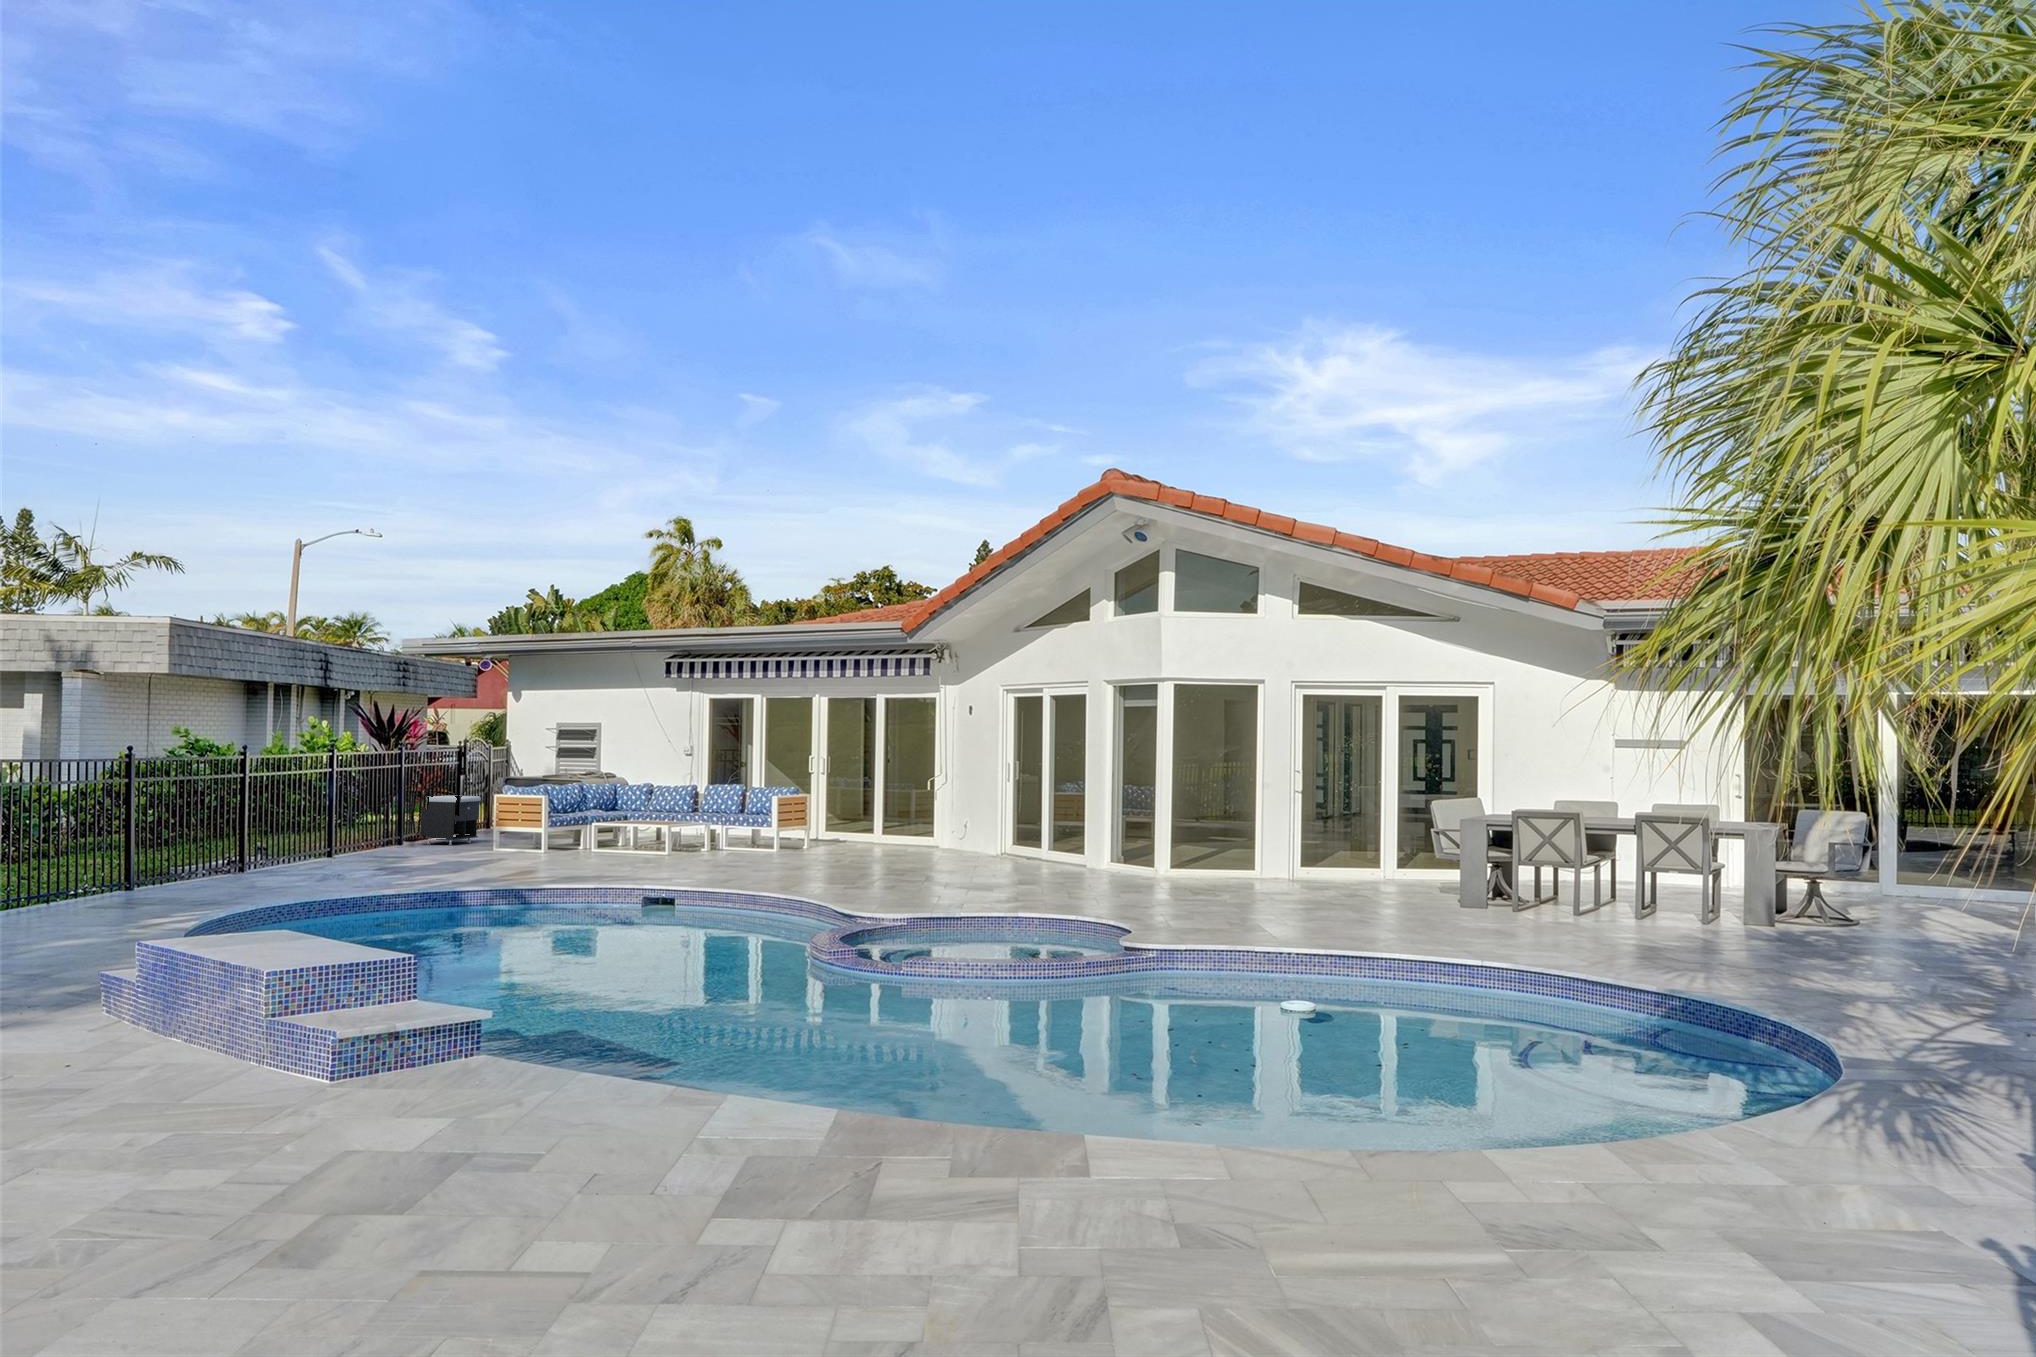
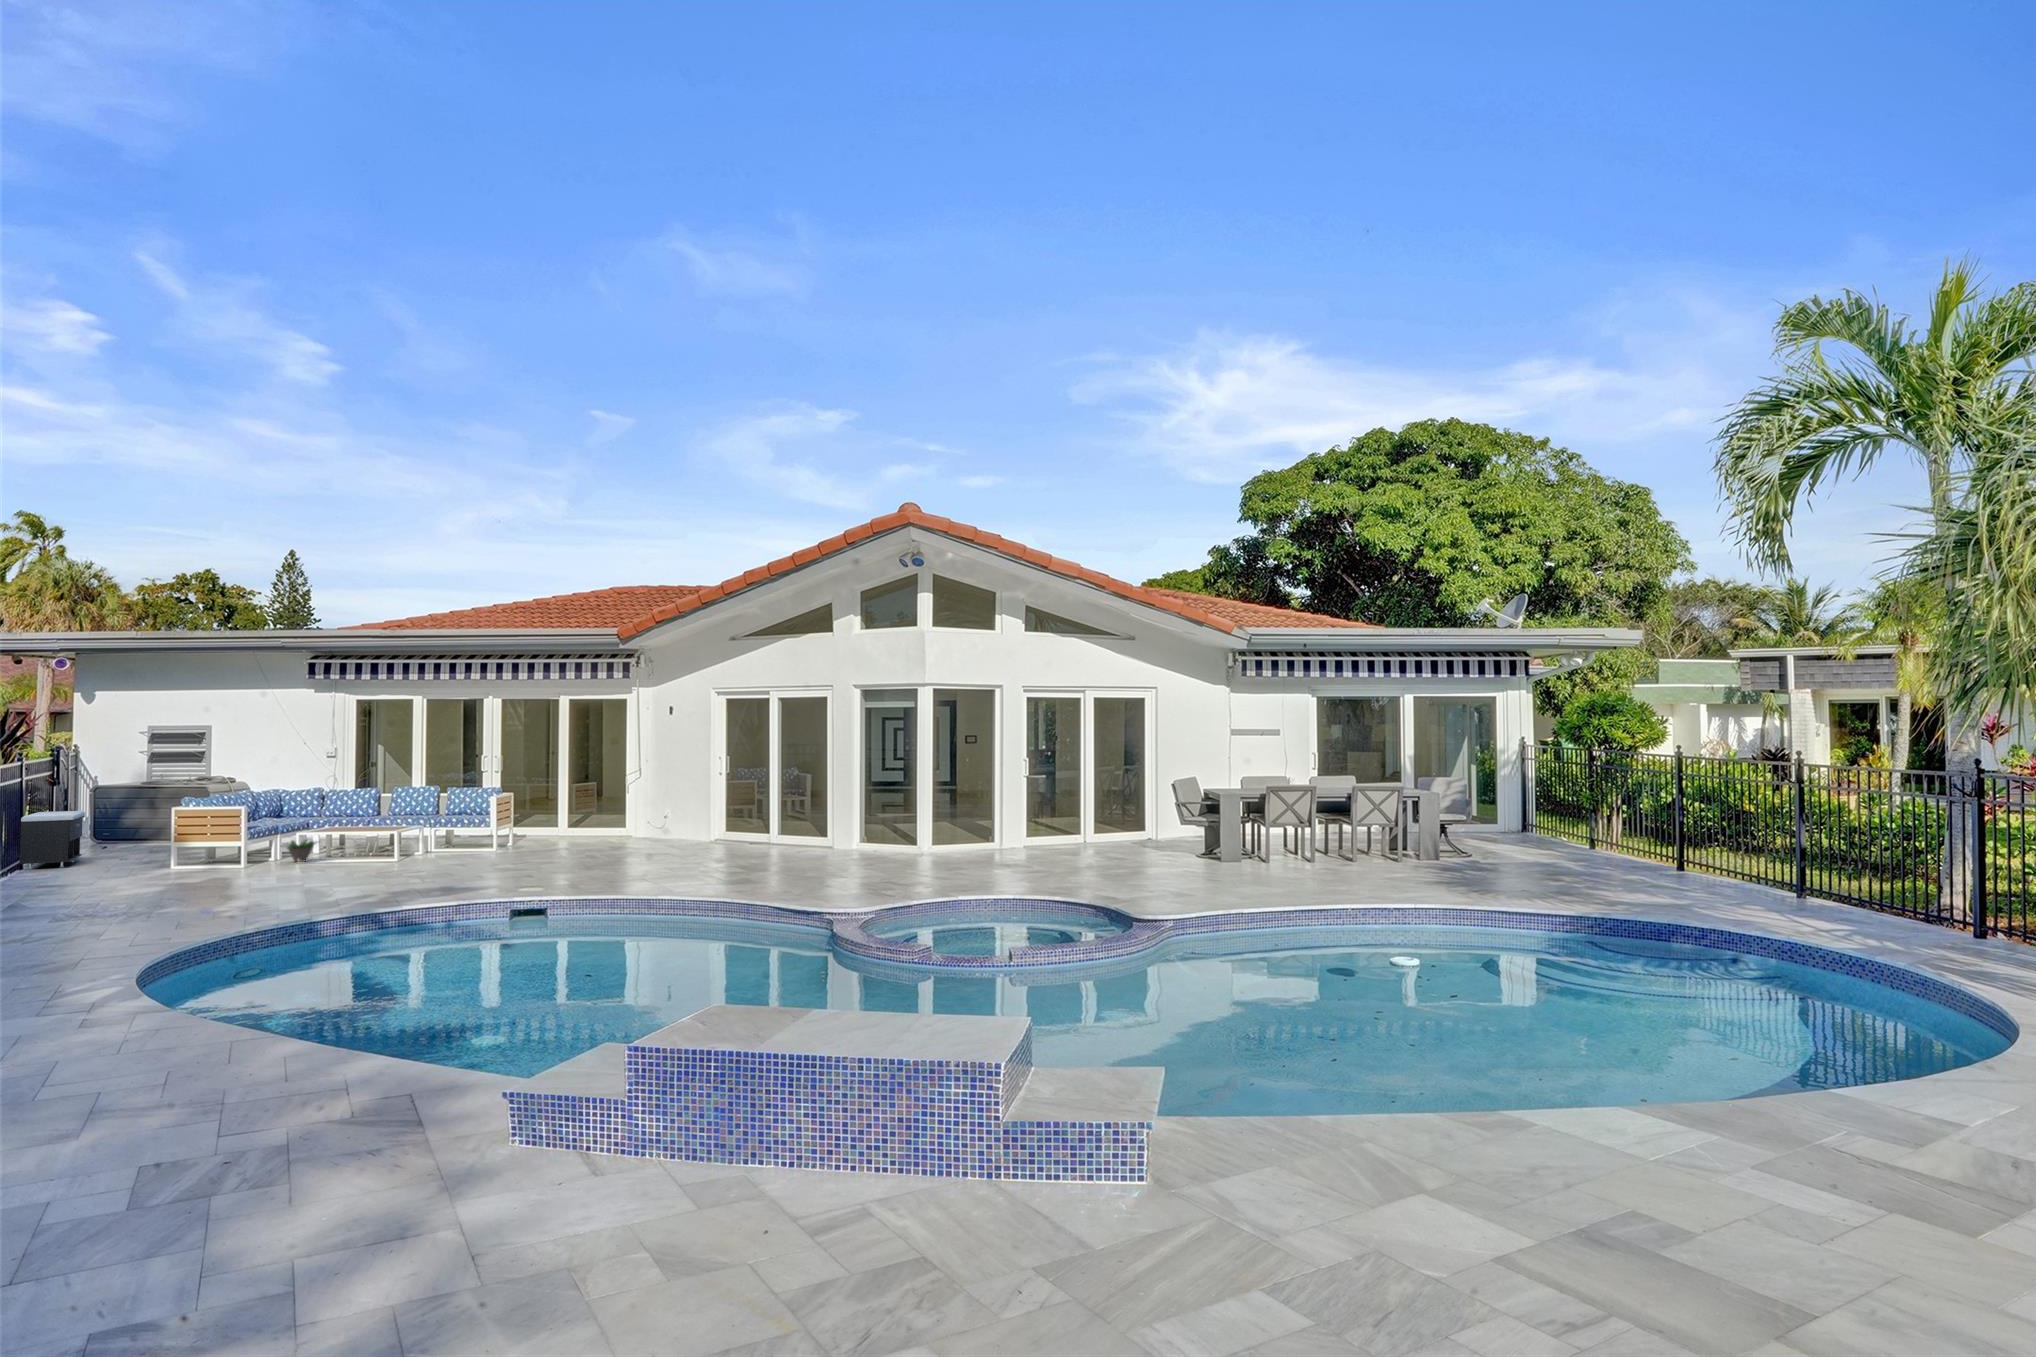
decorative plant: none [593,832,633,854] -> present [287,840,316,862]

